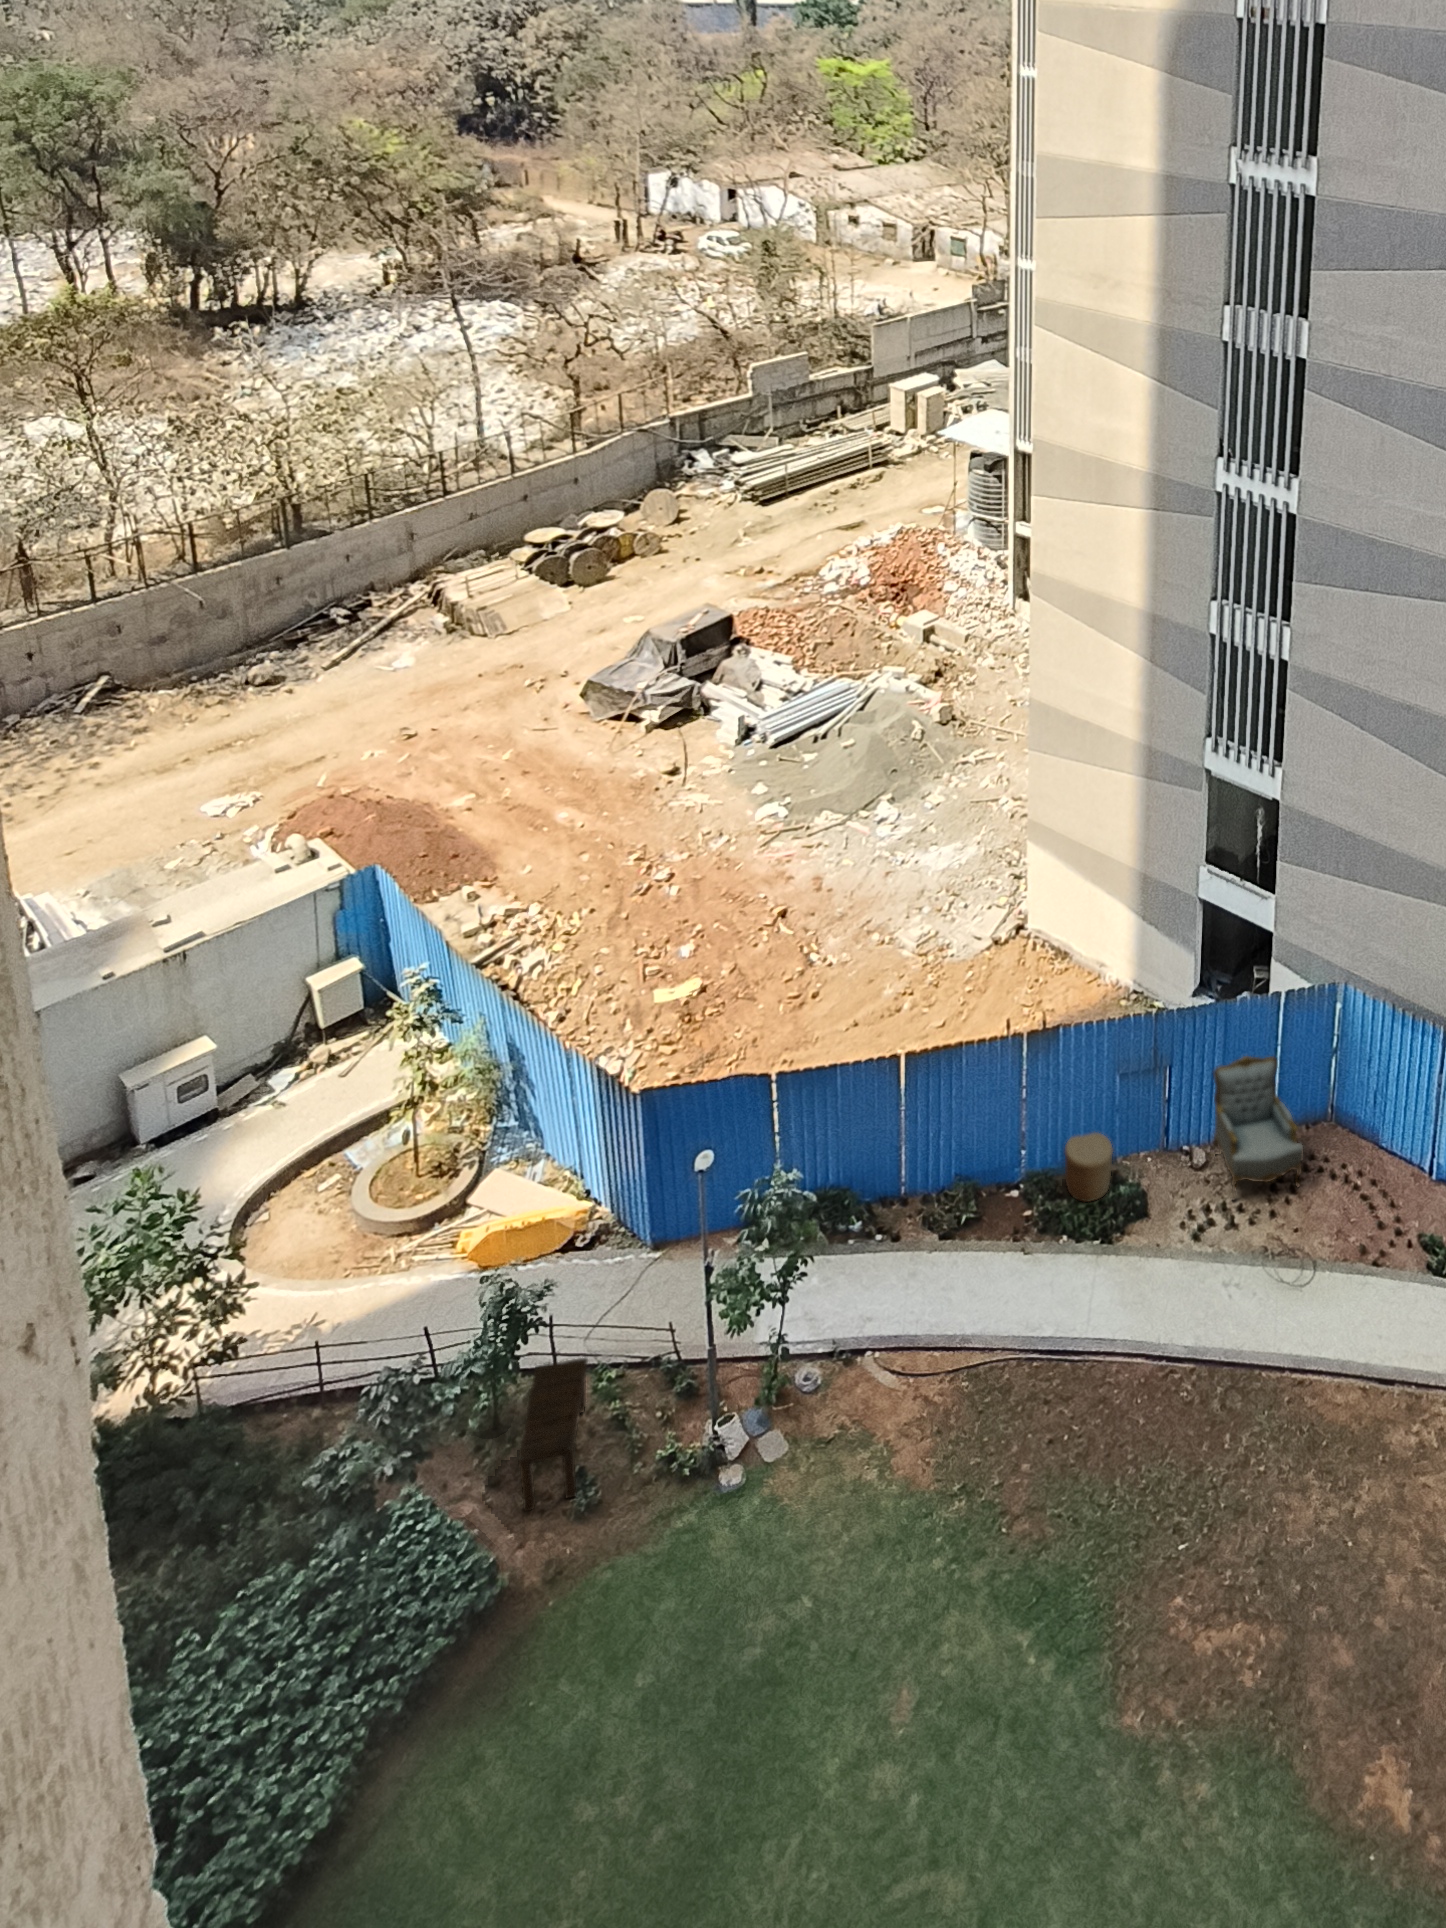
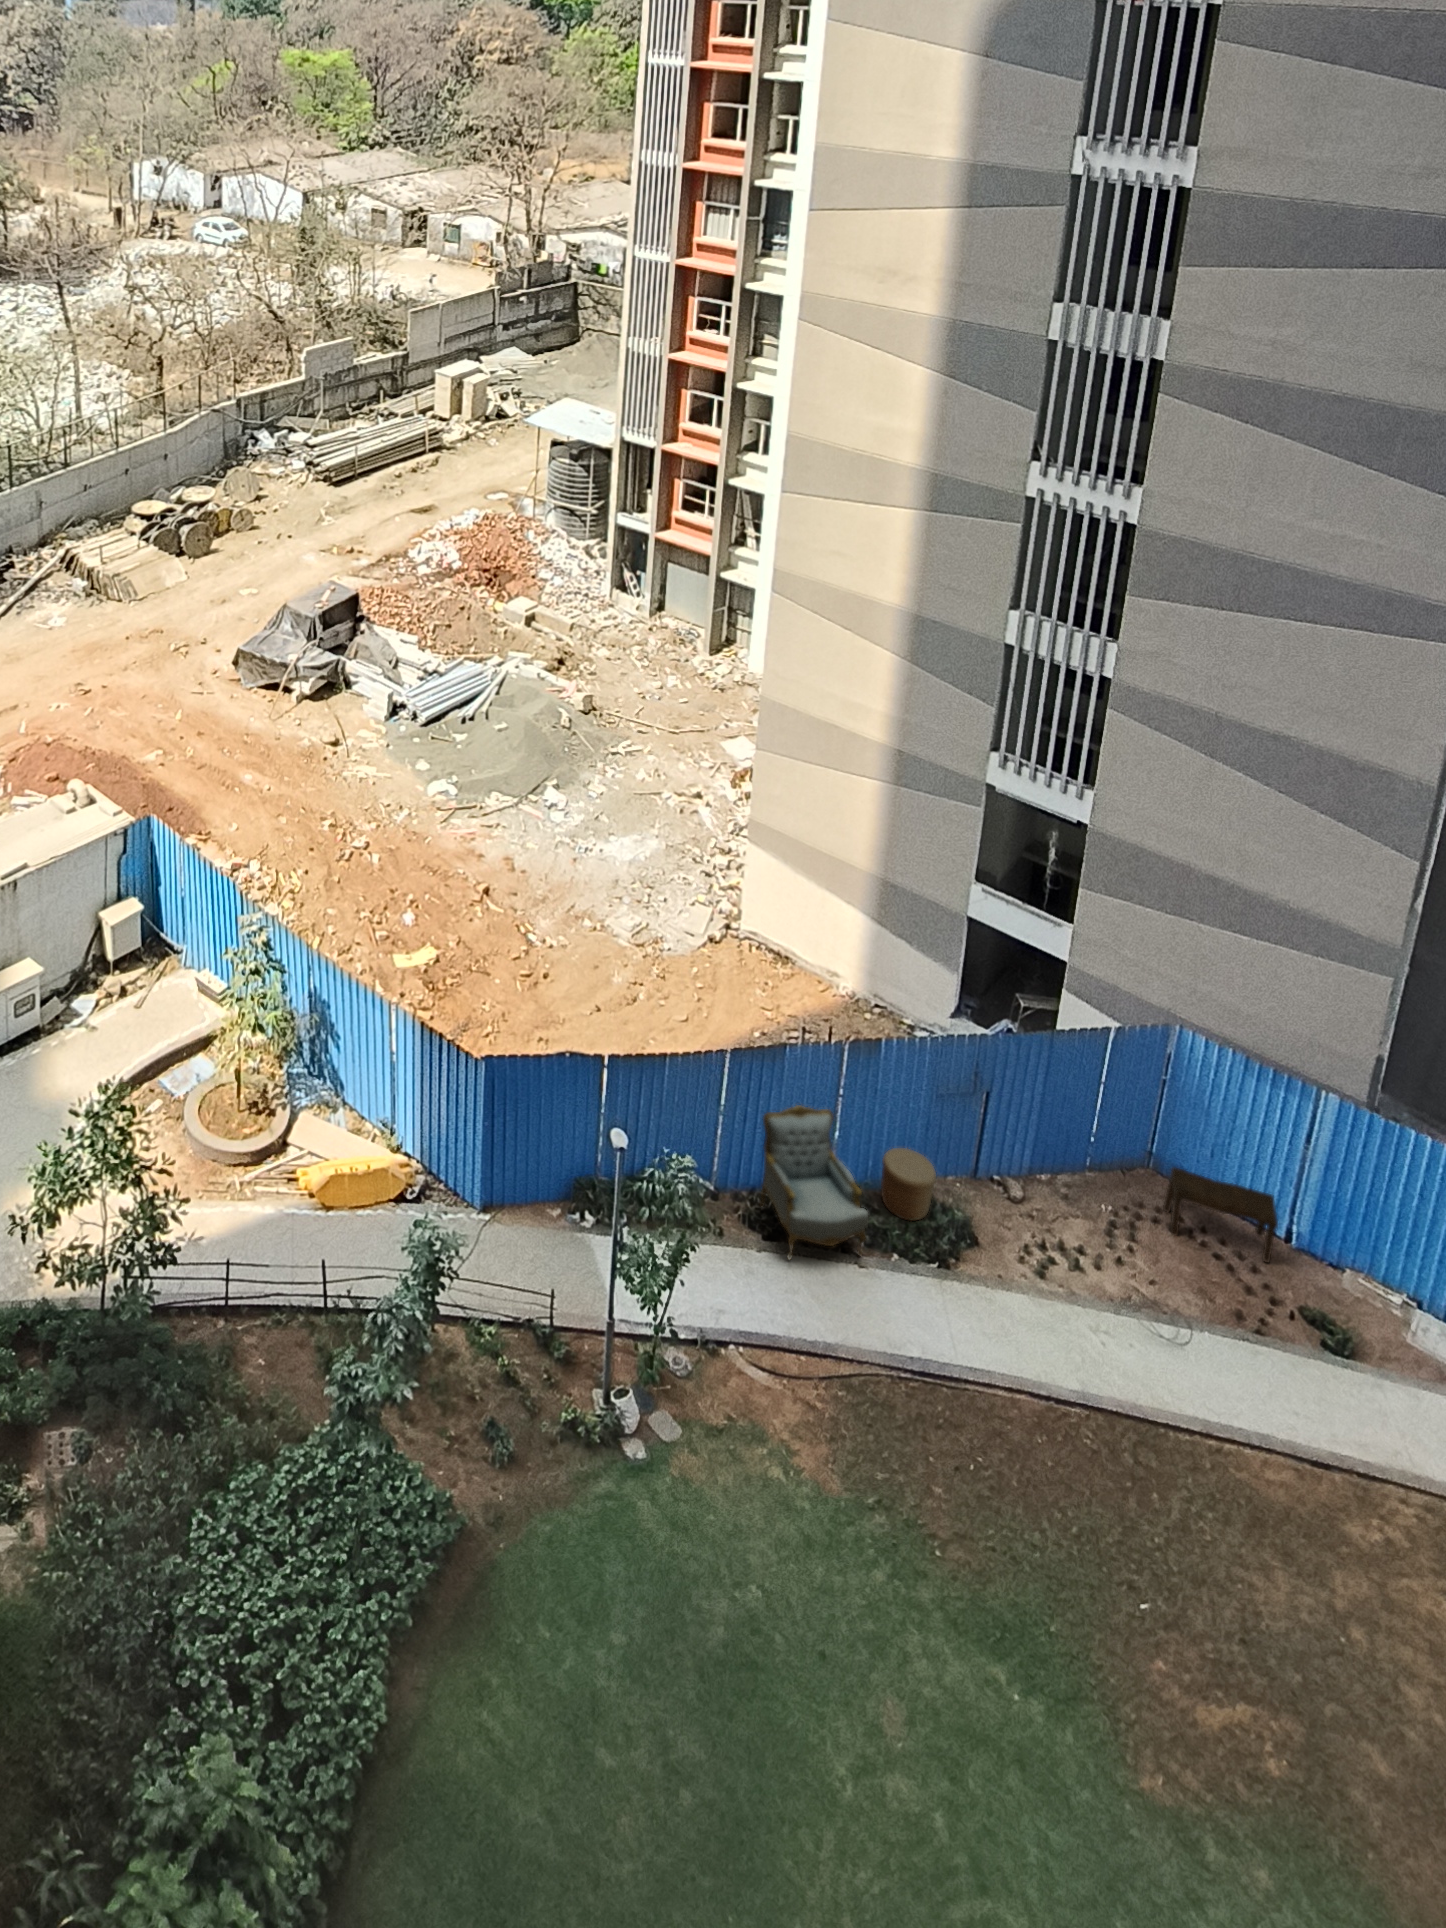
armchair: present [1213,1056,1304,1199] -> present [760,1105,869,1259]
bench: present [518,1358,588,1511] -> present [1163,1167,1278,1263]

